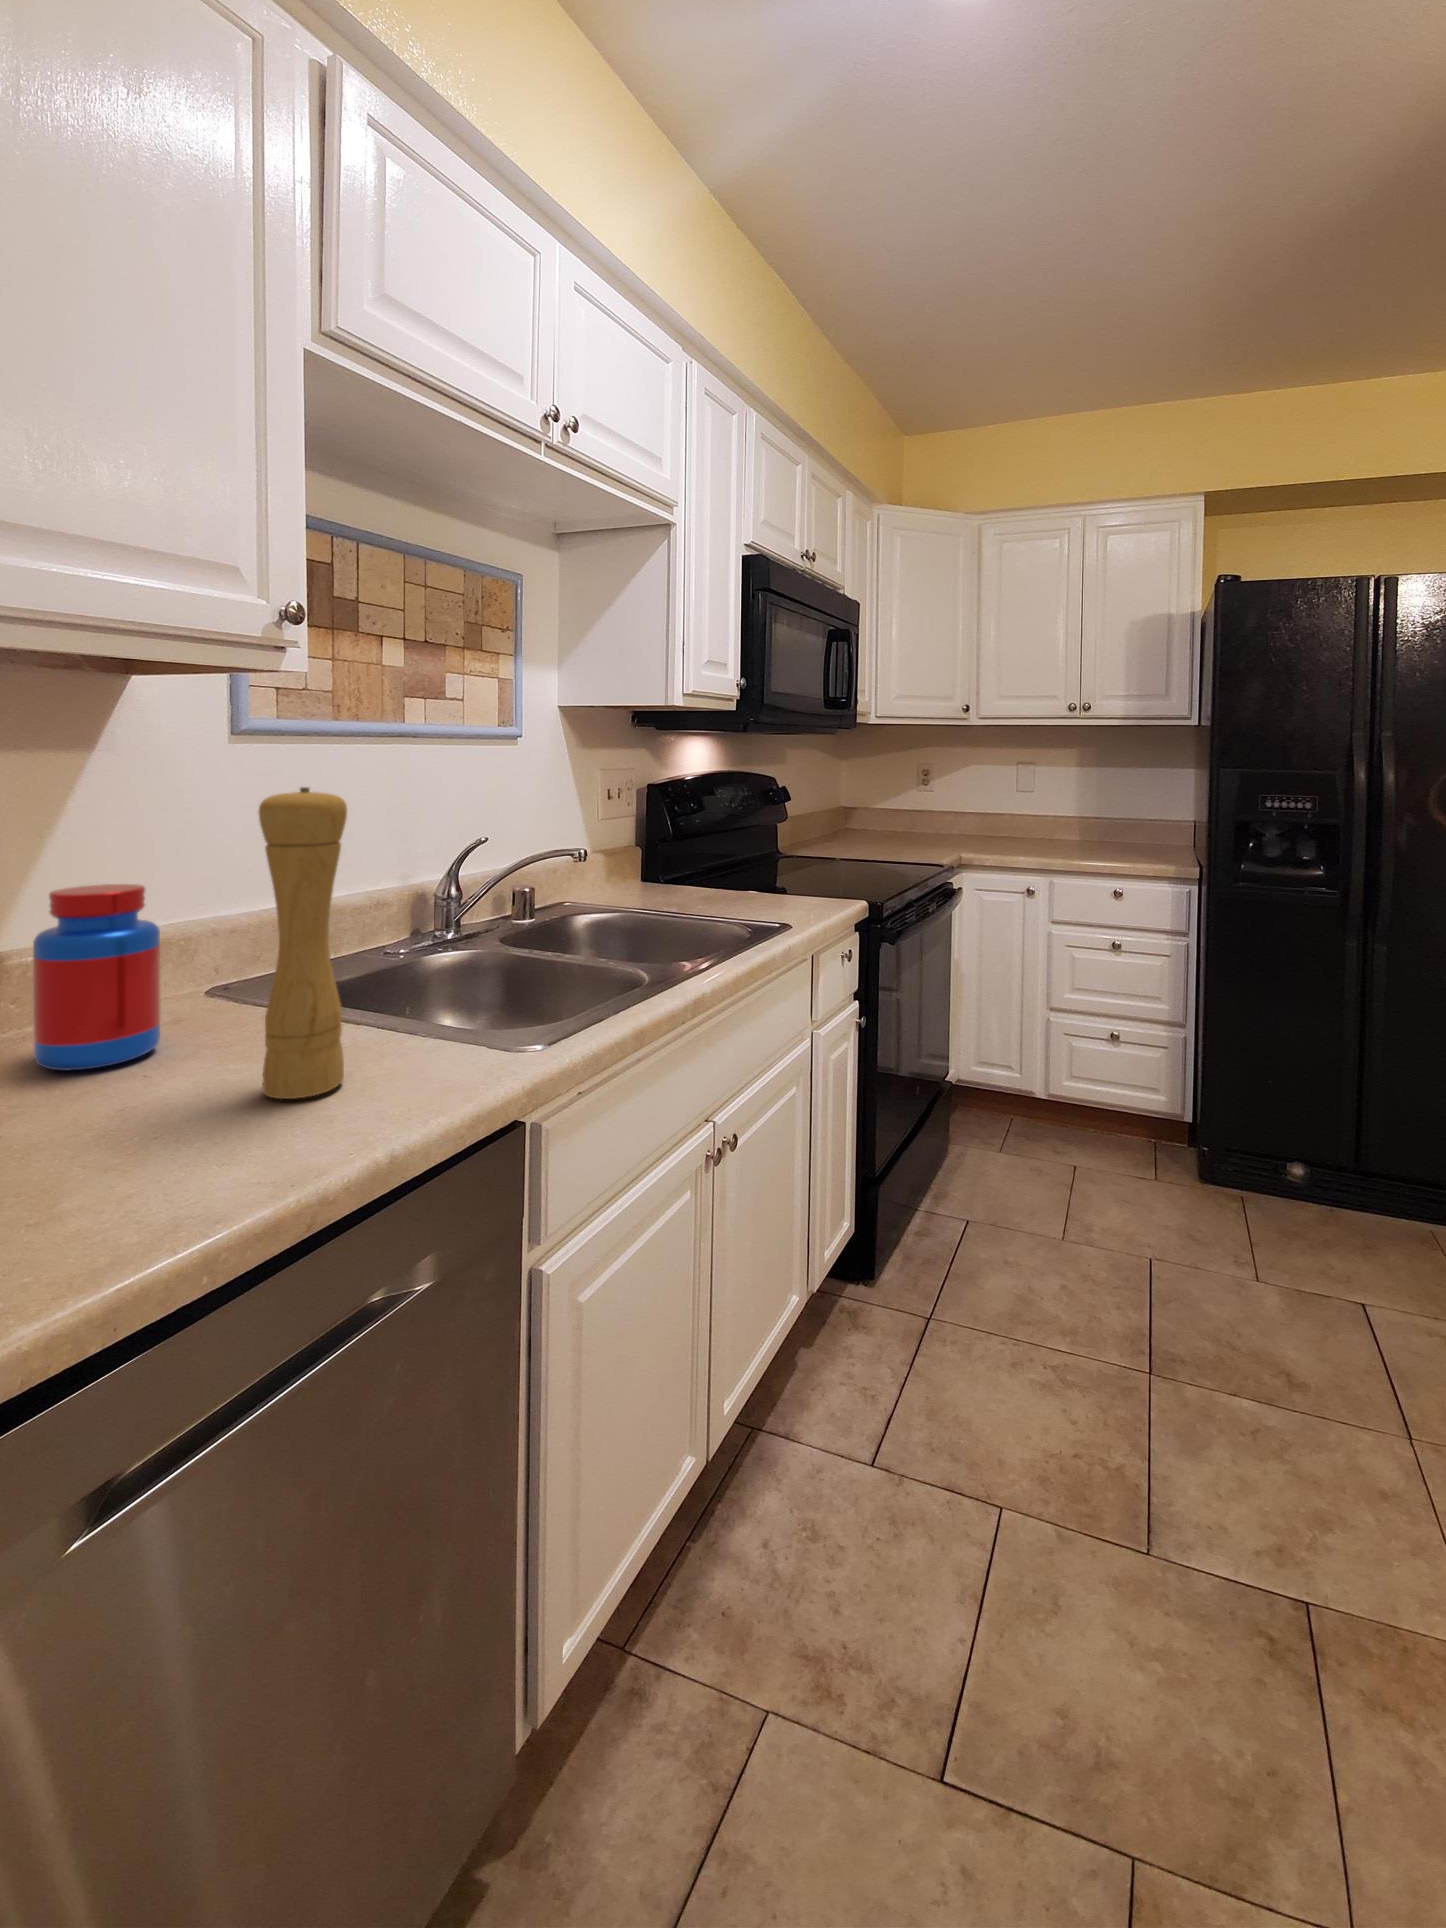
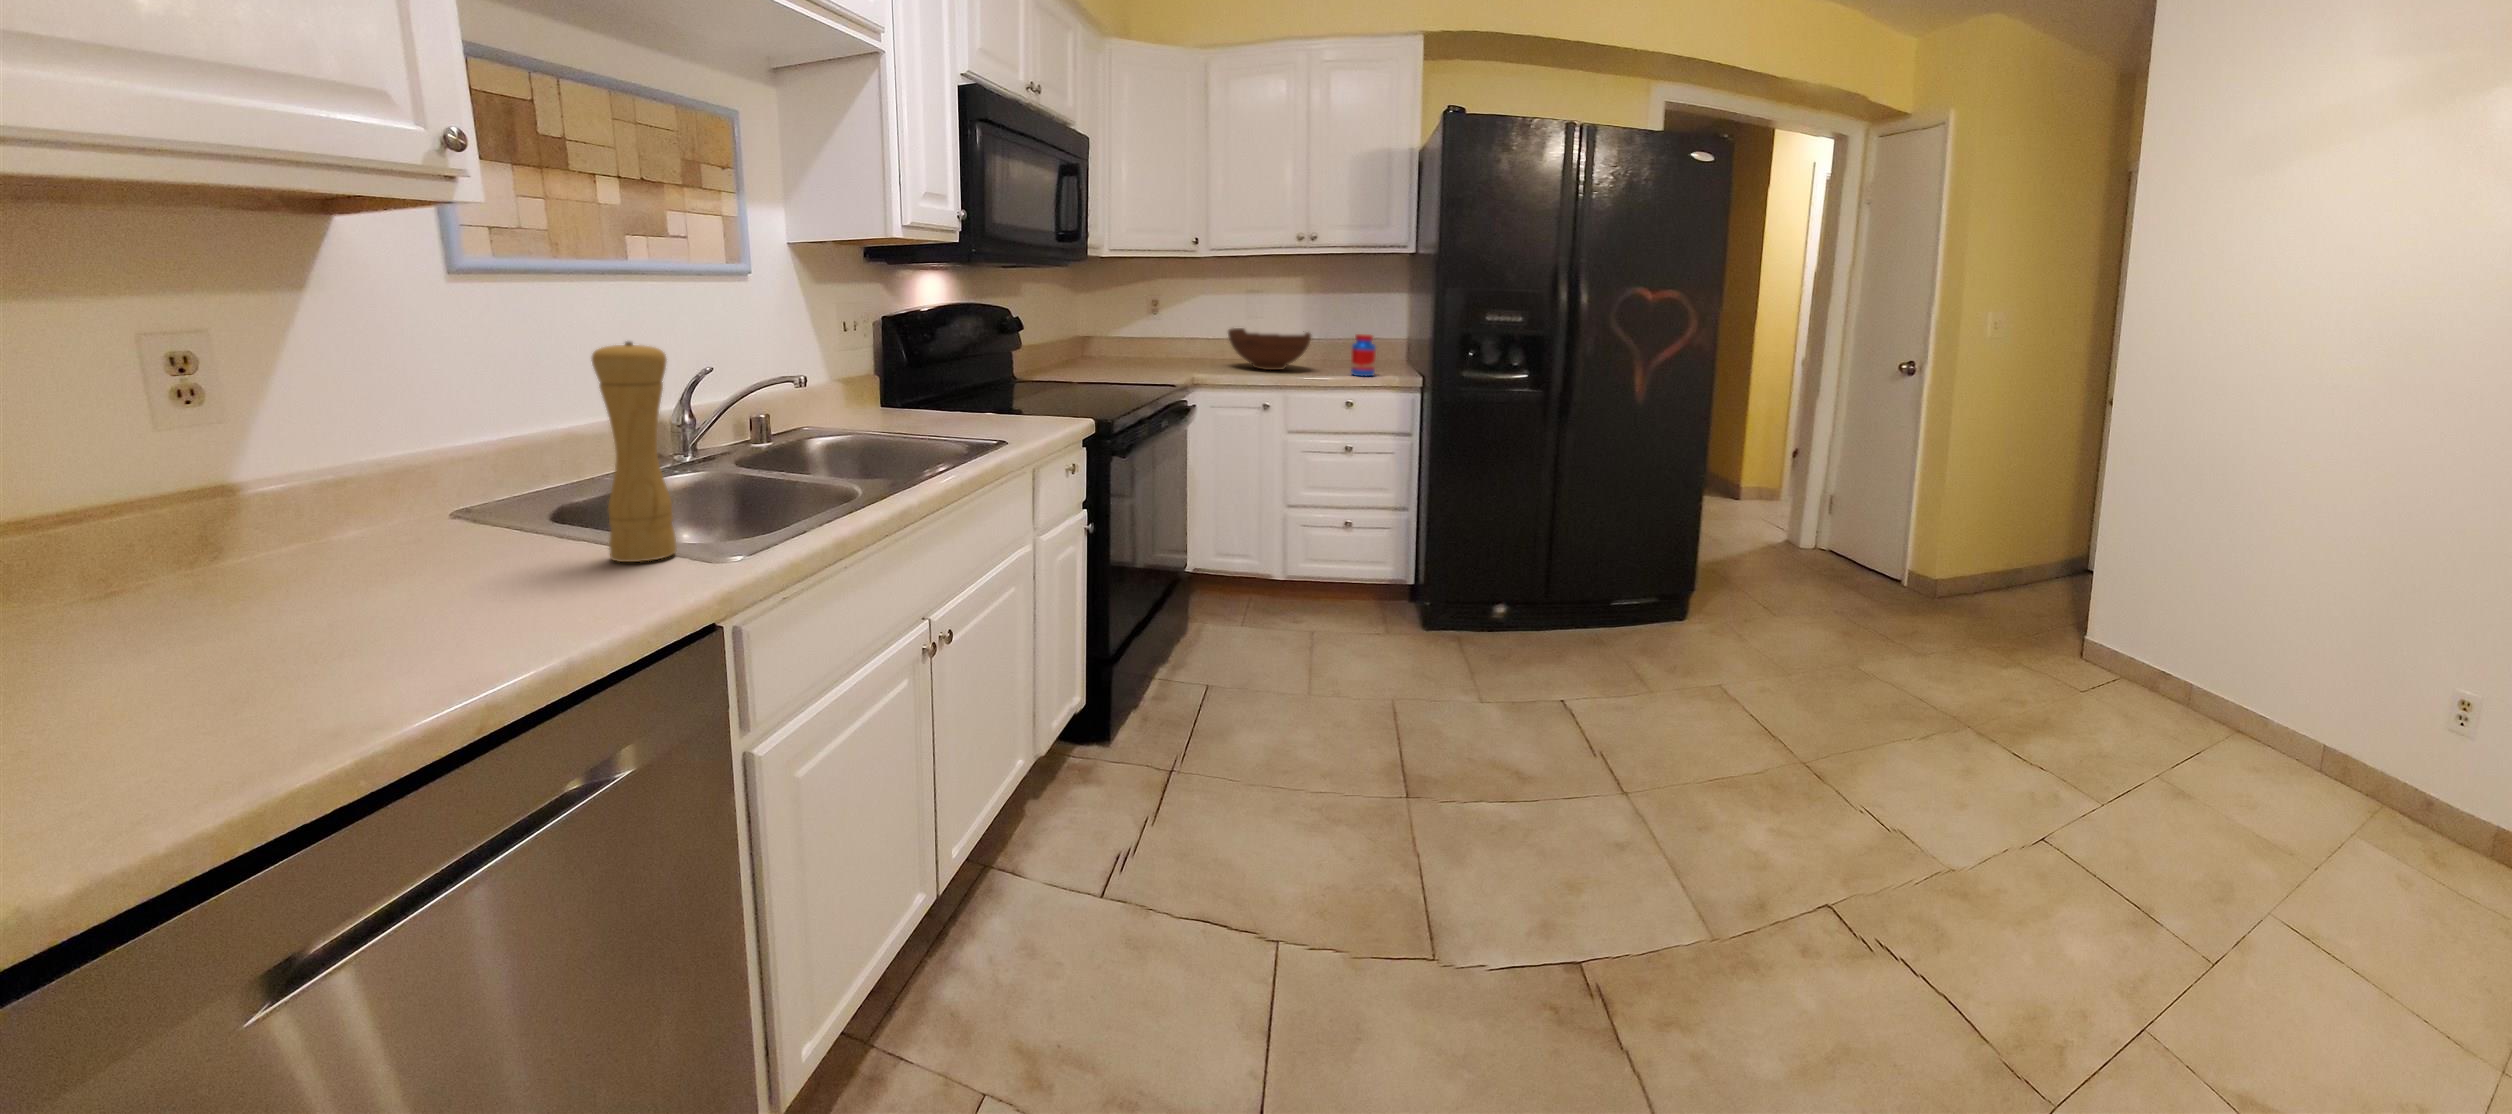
fruit bowl: none [986,800,1077,844] -> present [1228,328,1311,370]
jar: present [33,884,161,1070] -> present [1351,334,1376,376]

